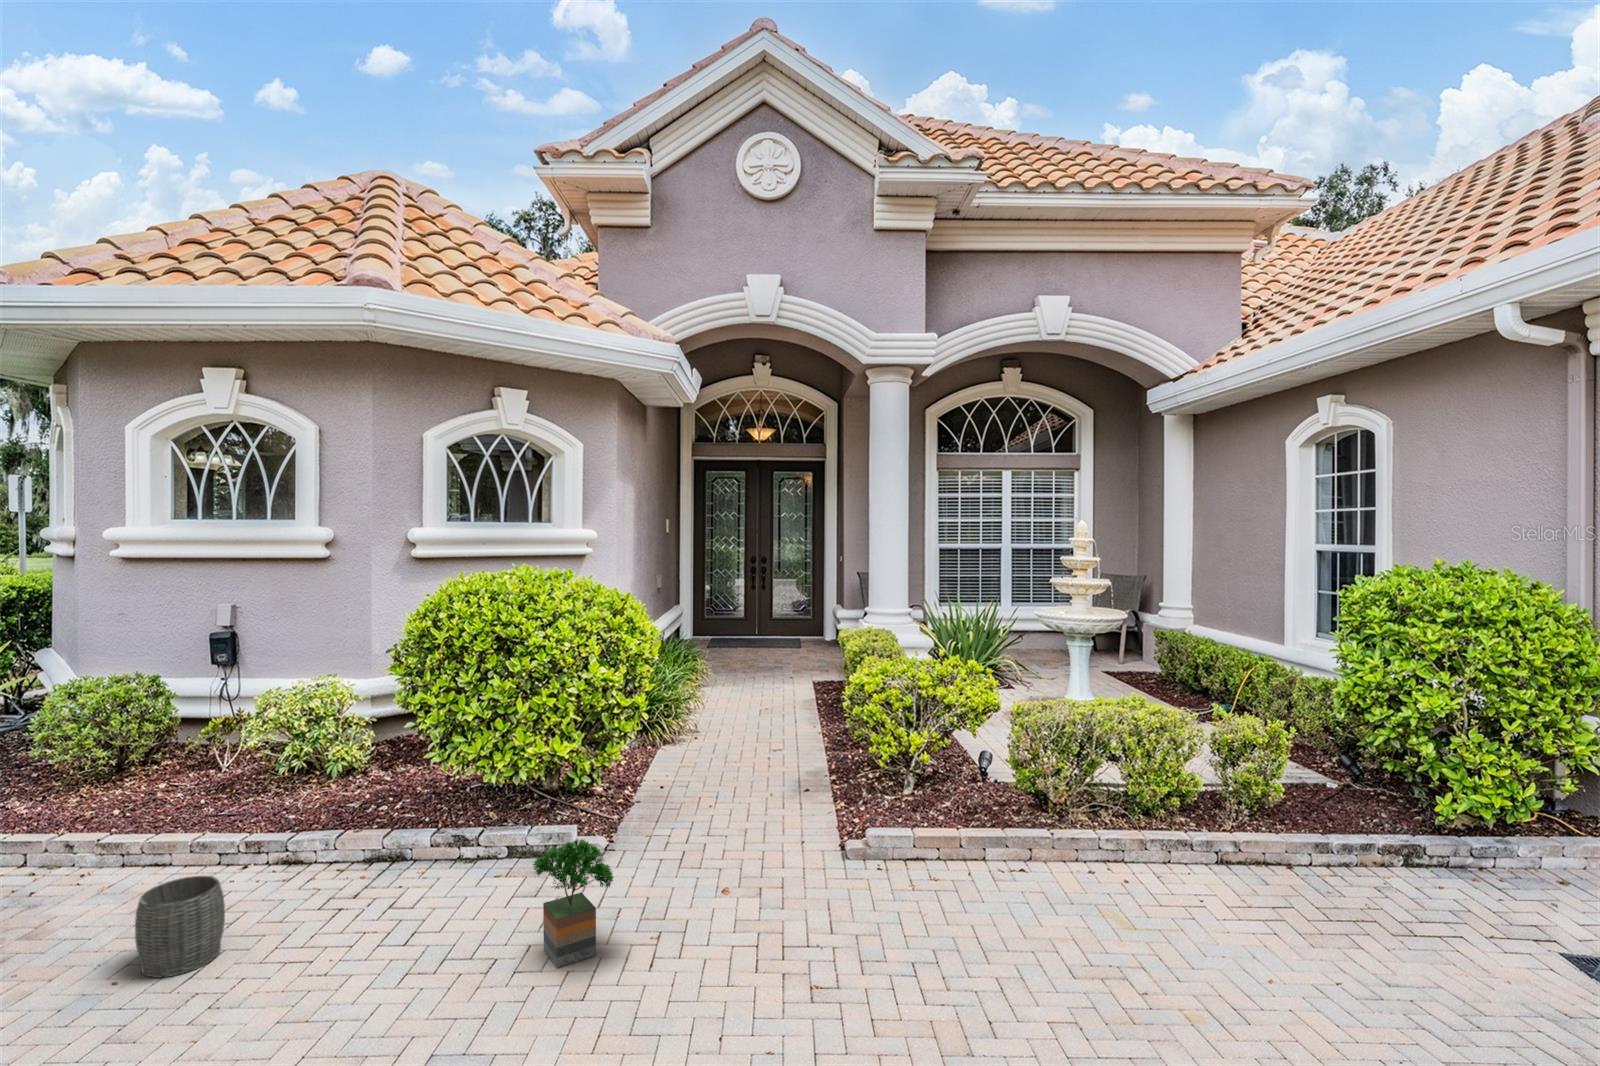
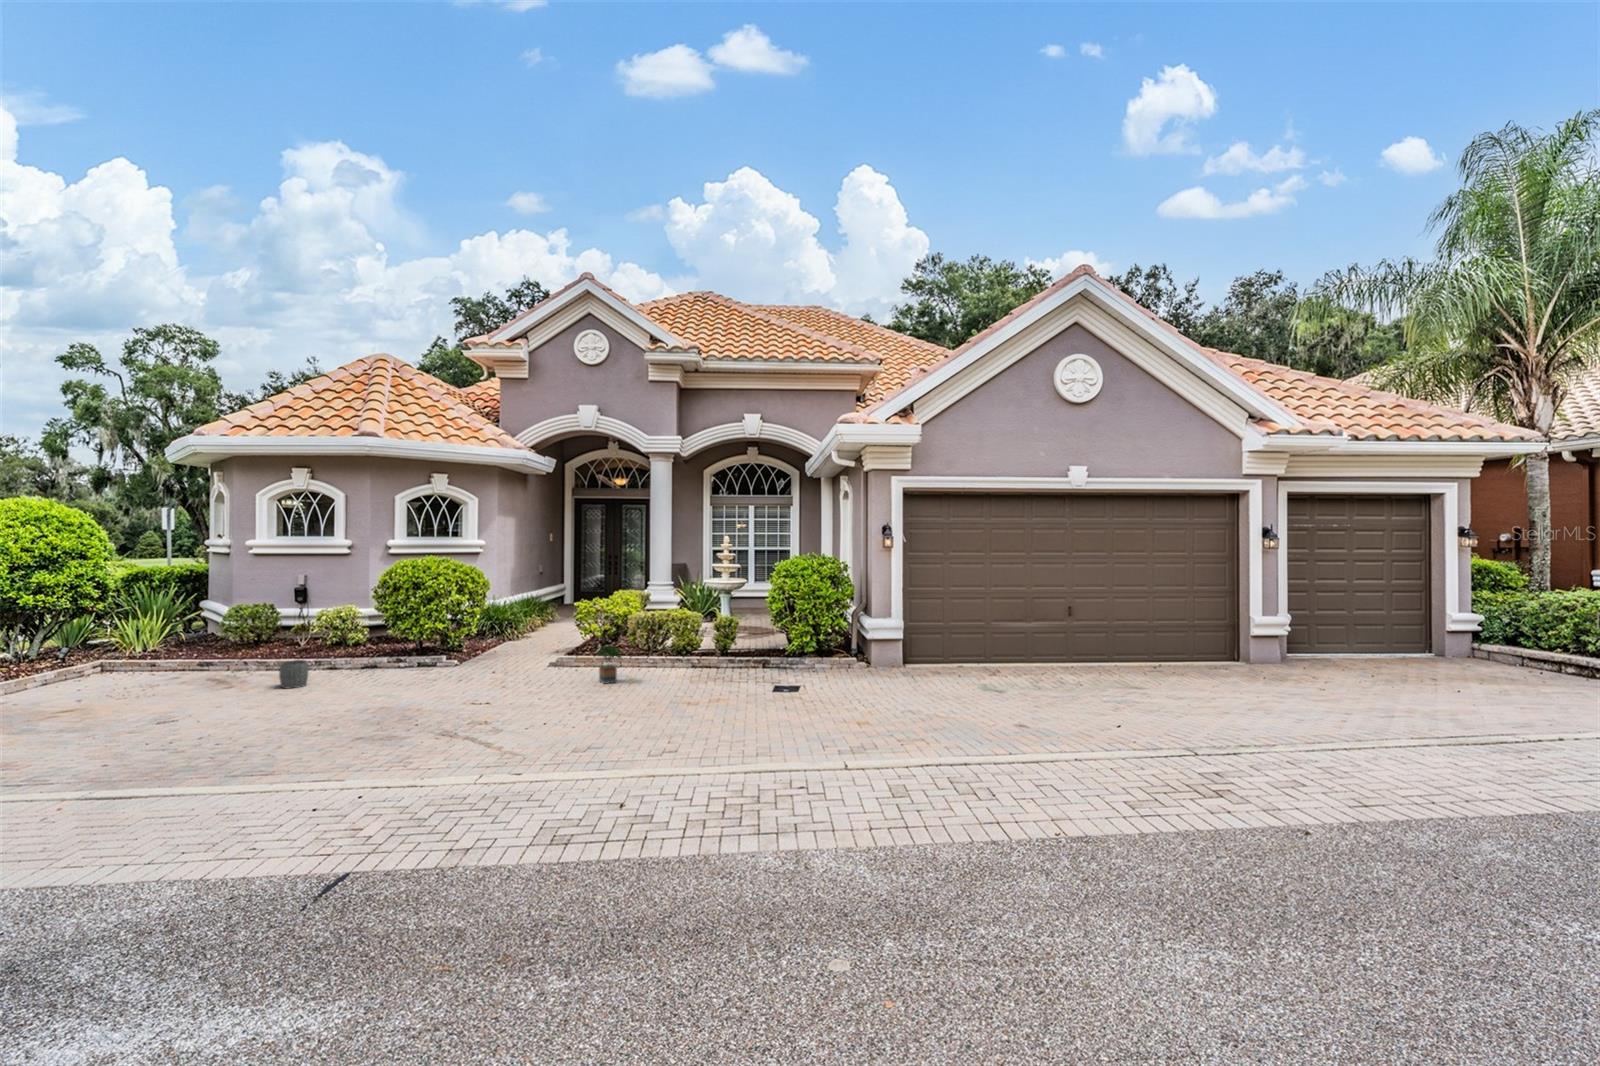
potted tree: present [532,839,614,968] -> present [597,647,622,684]

